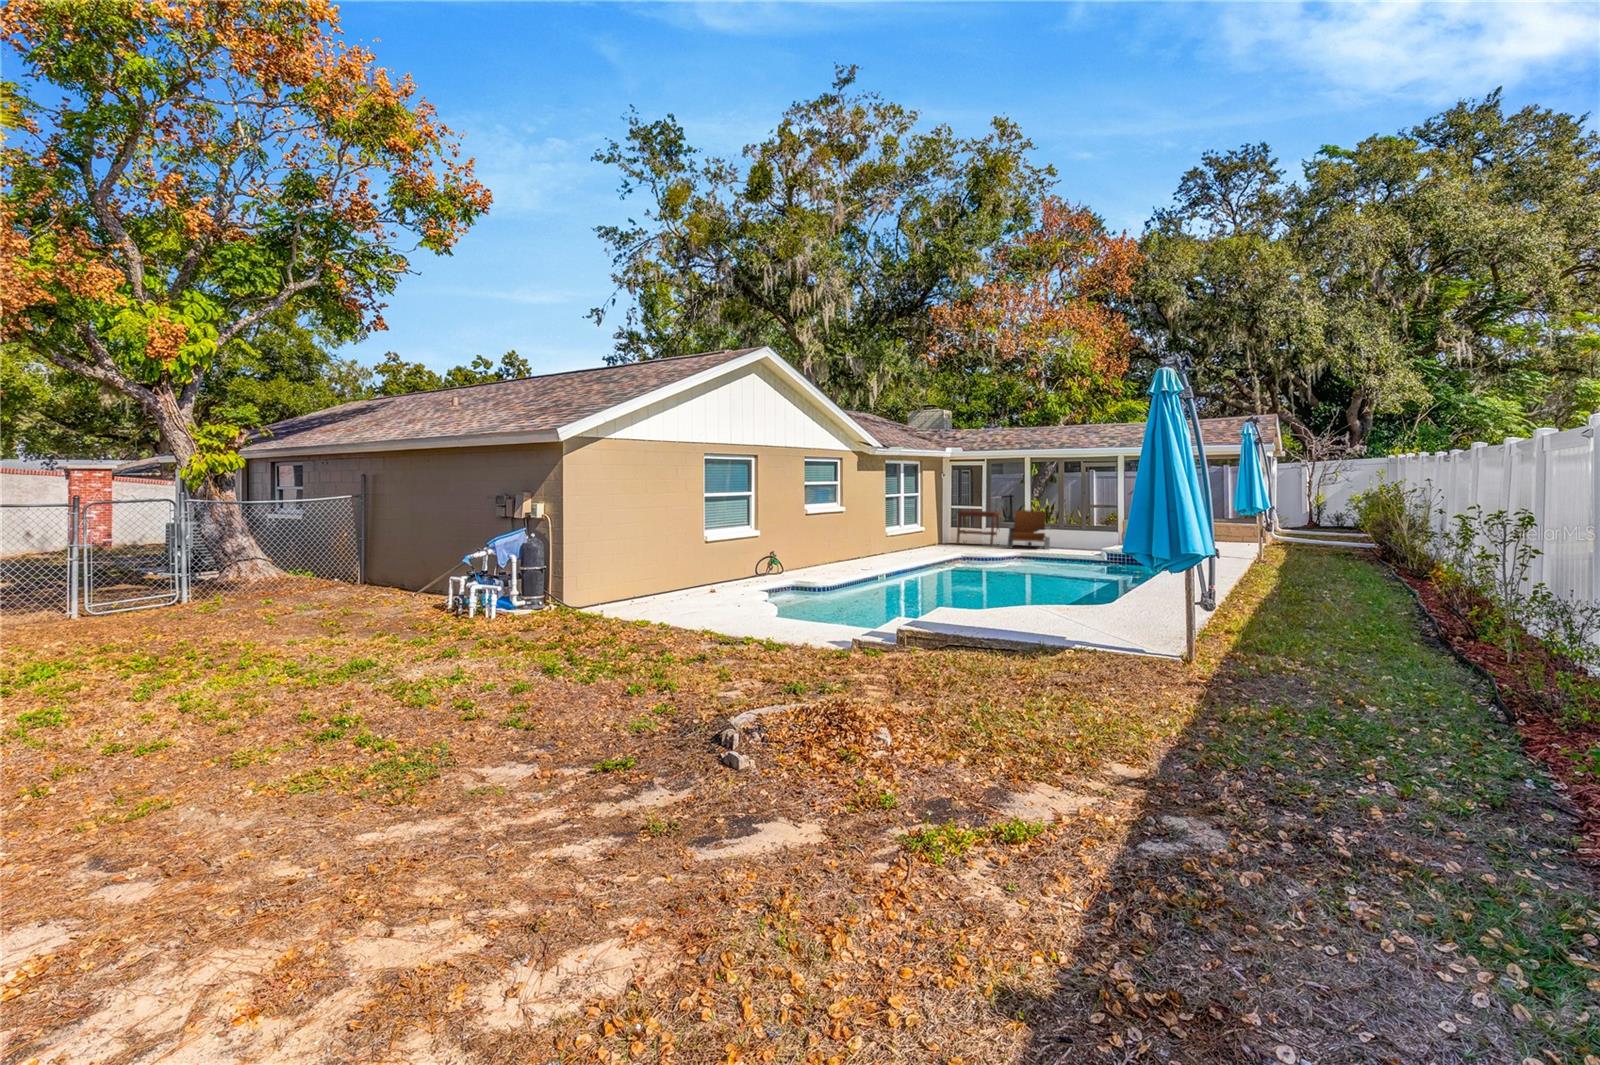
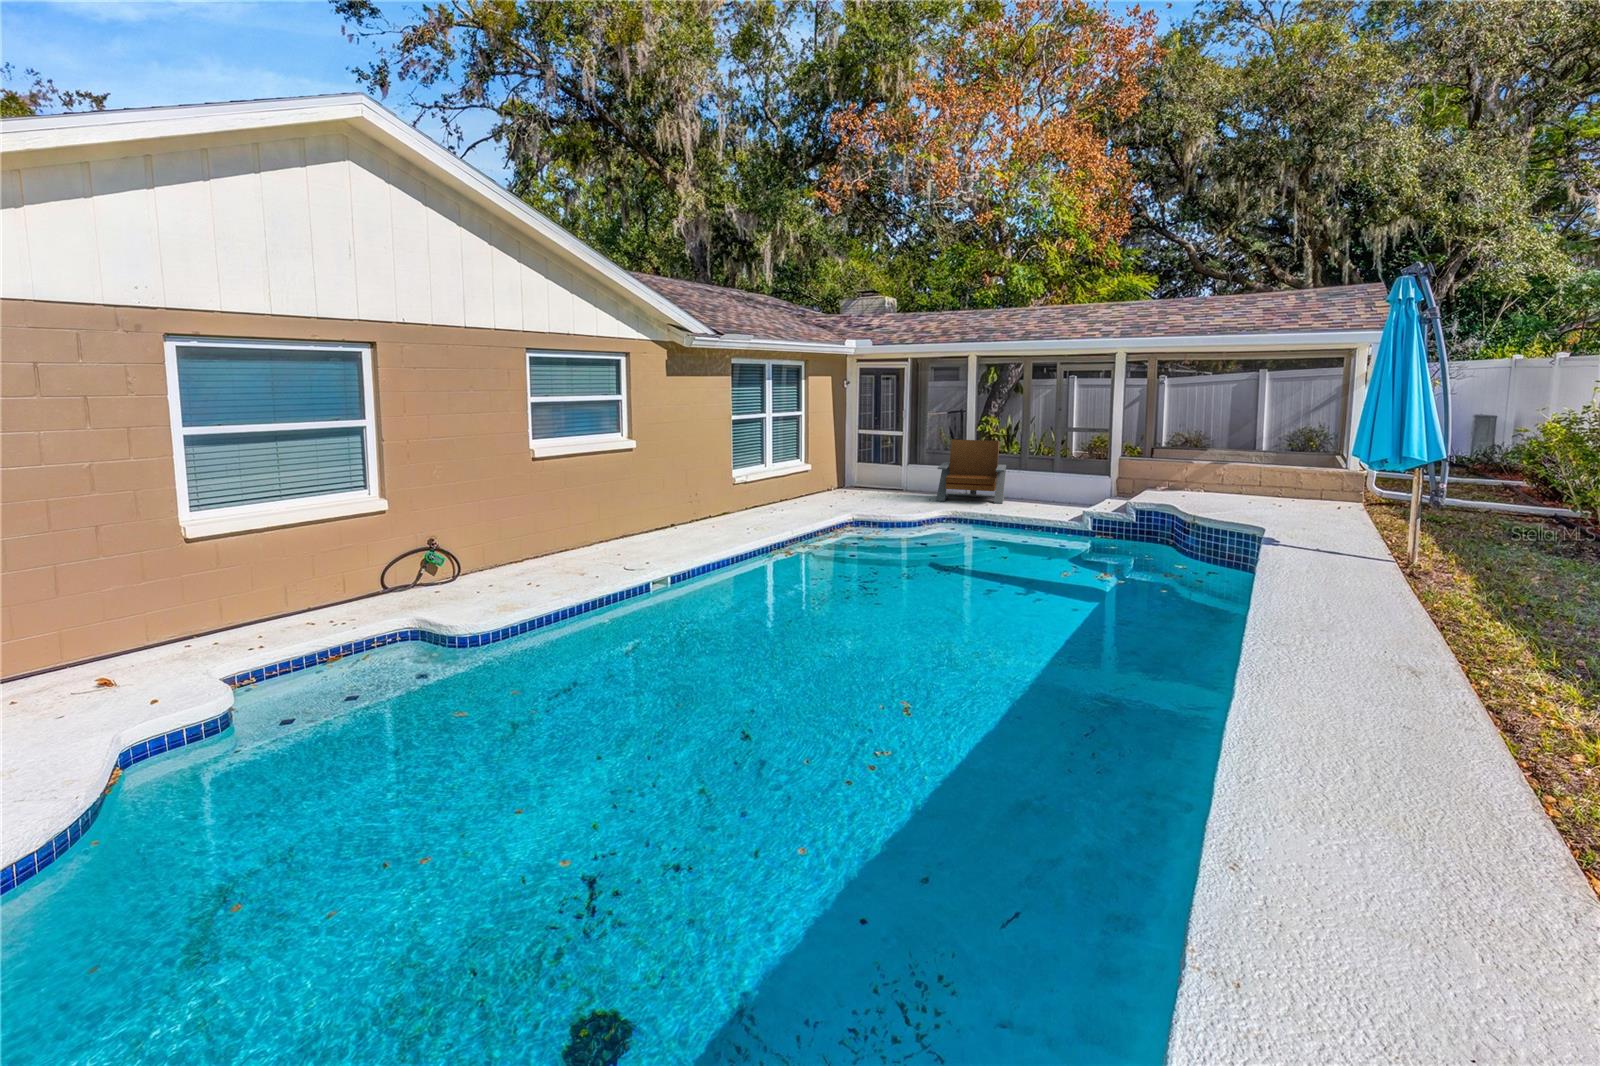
side table: present [957,510,1000,546] -> none [862,438,932,497]

